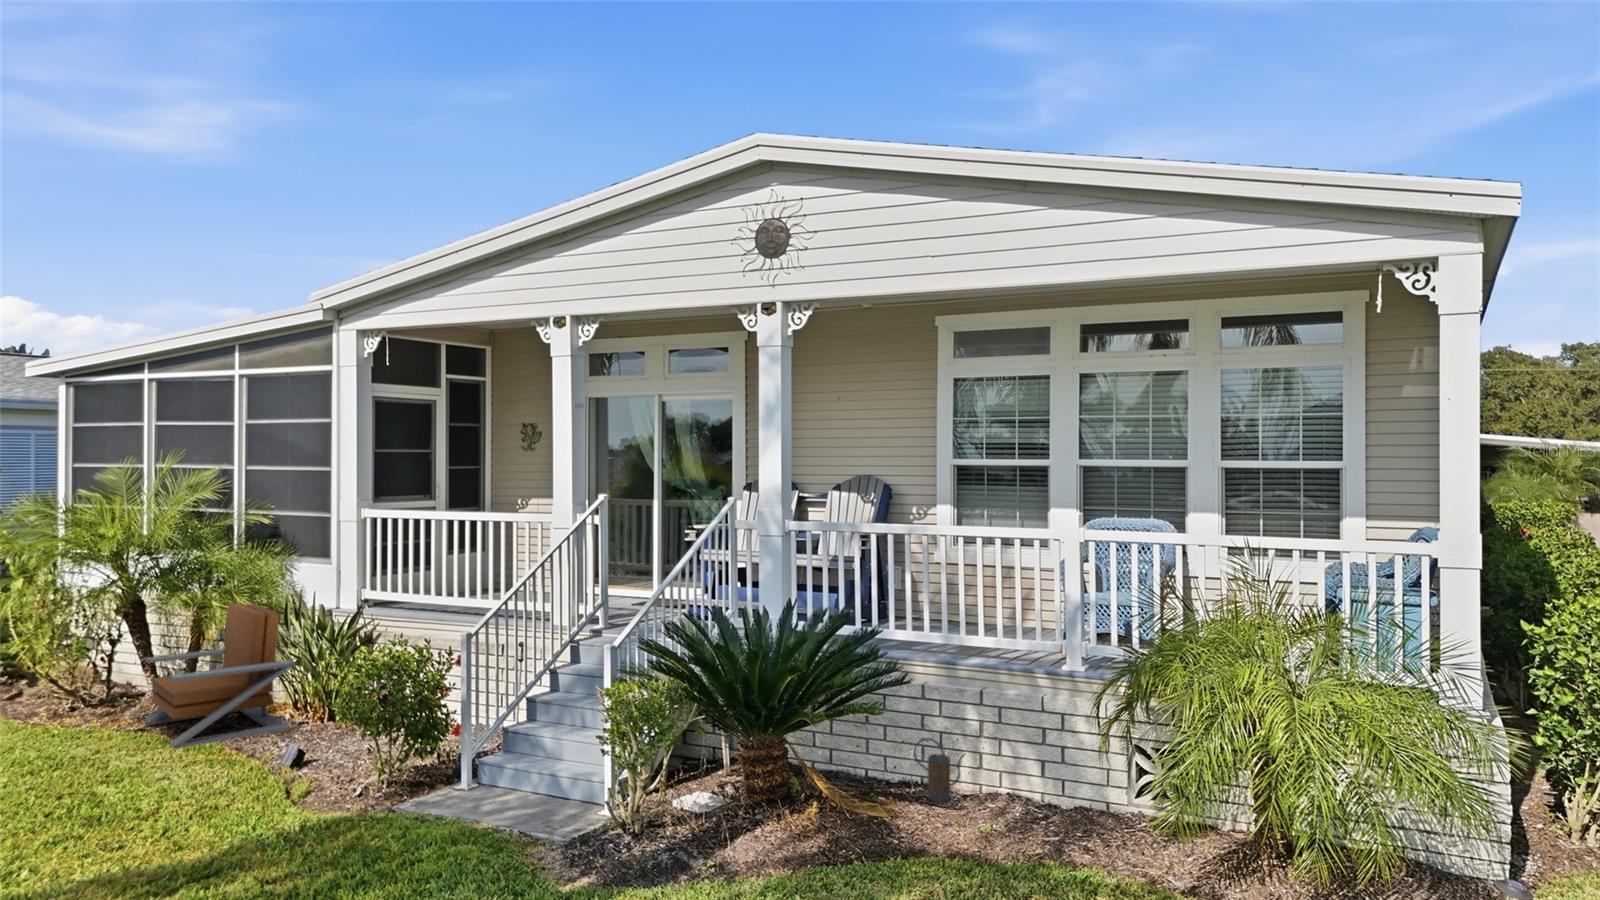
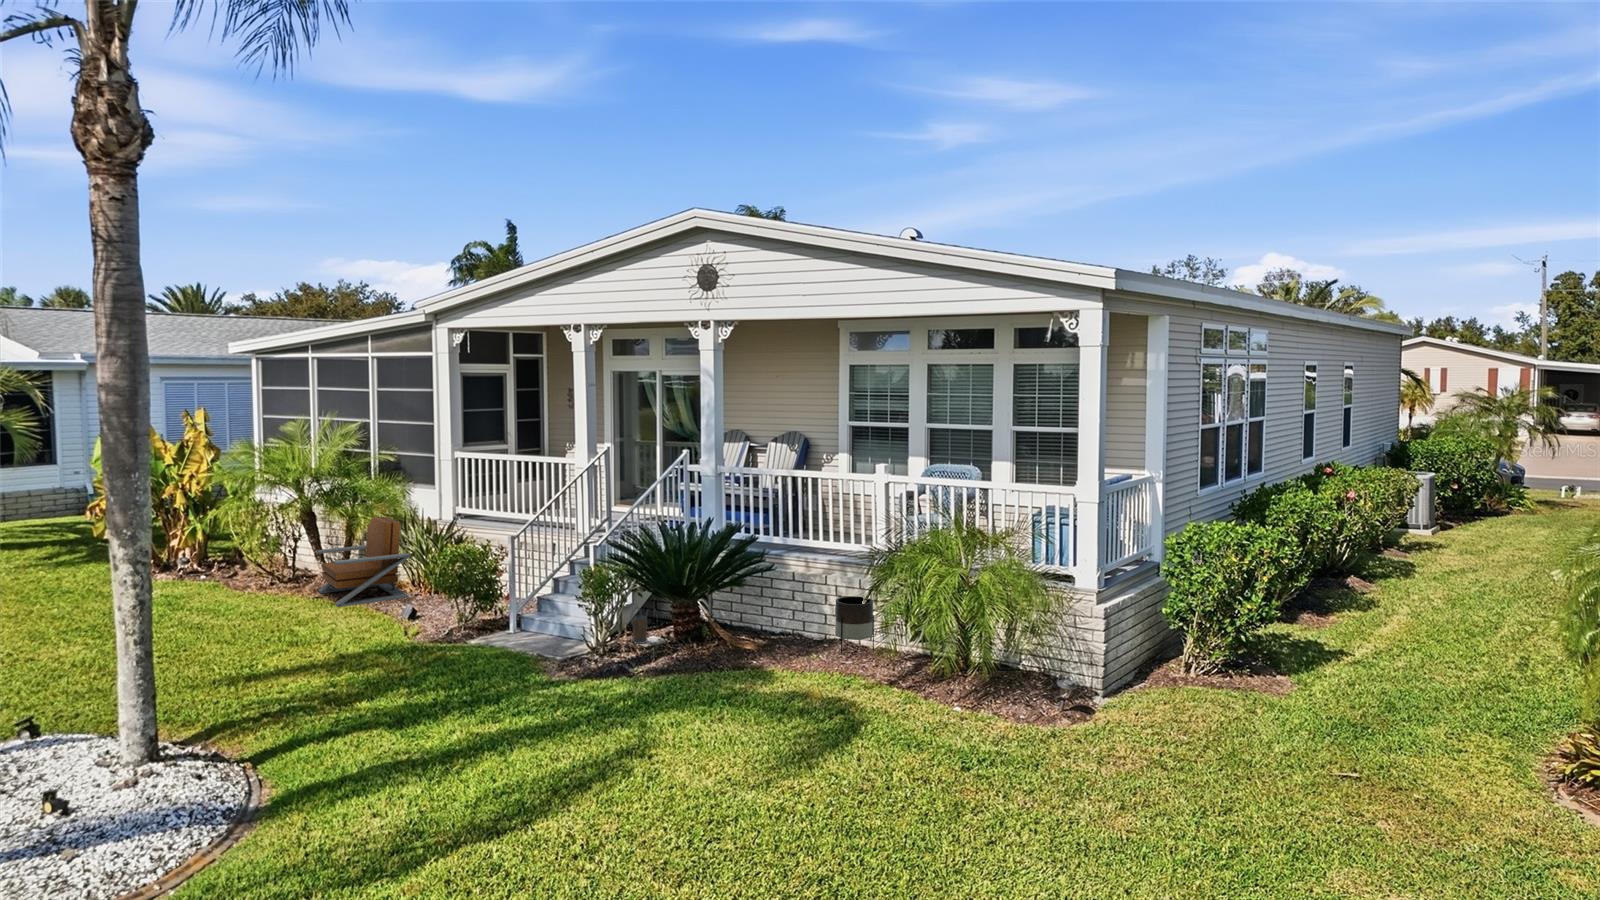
planter: none [1003,721,1066,818] -> present [835,596,874,654]
watering can: present [914,738,966,801] -> present [631,607,648,644]

